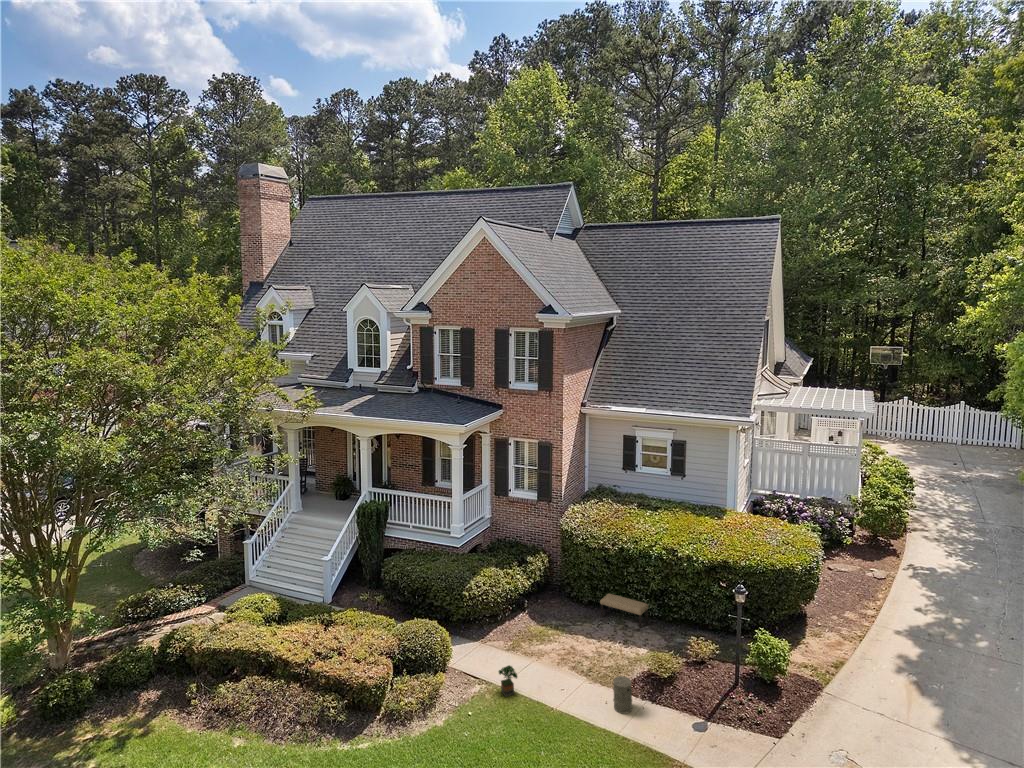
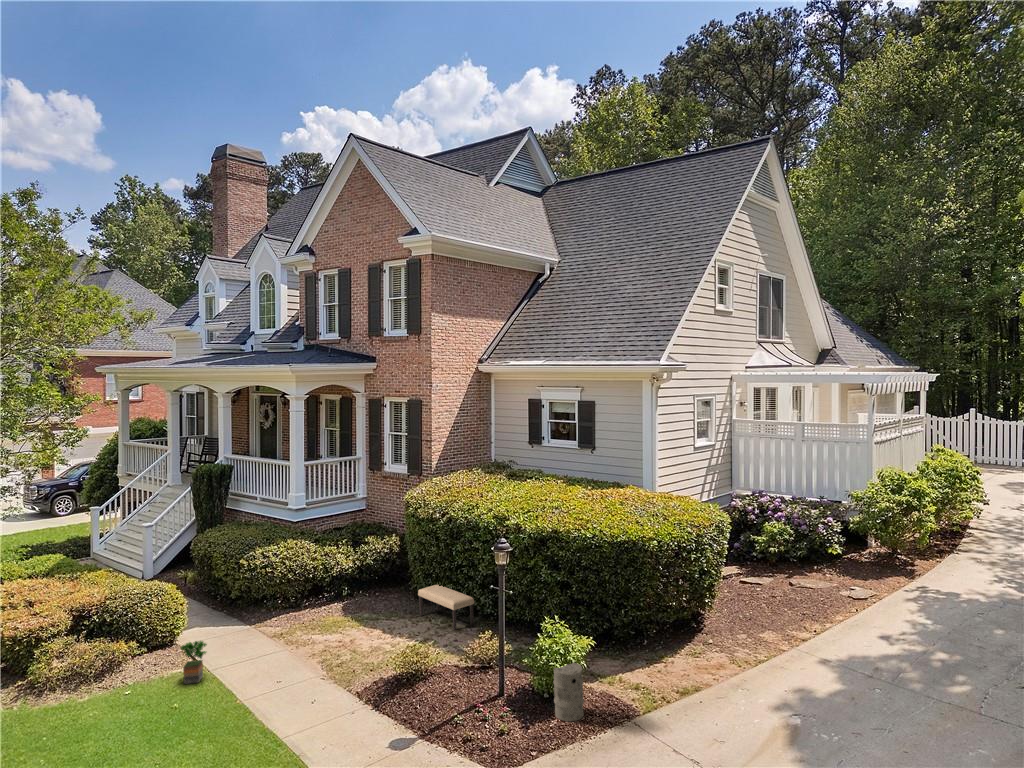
trash can: present [613,676,632,714] -> present [553,663,584,721]

